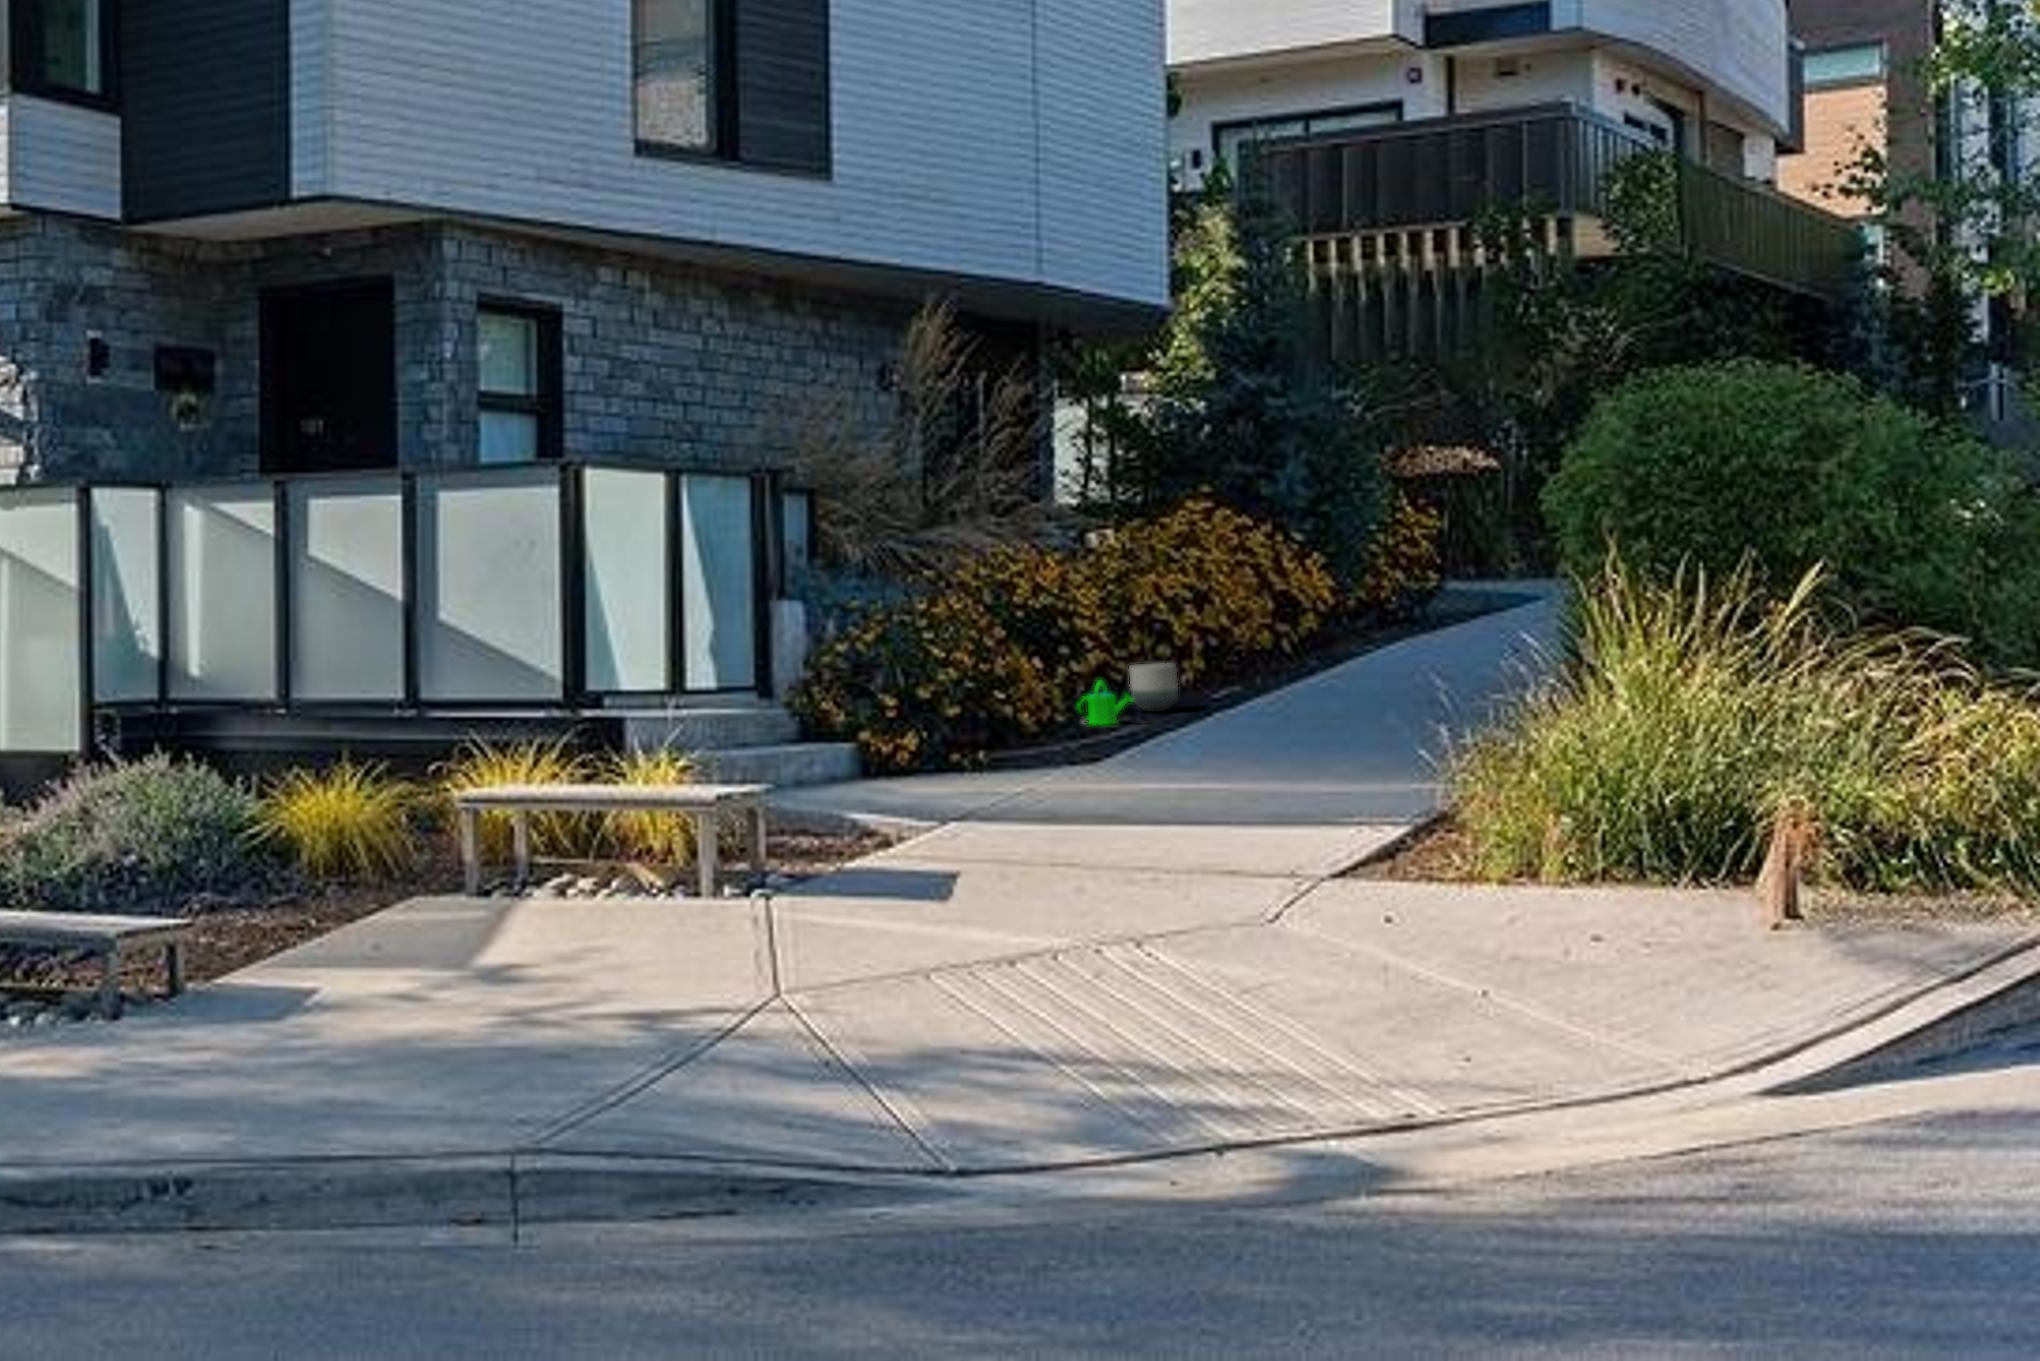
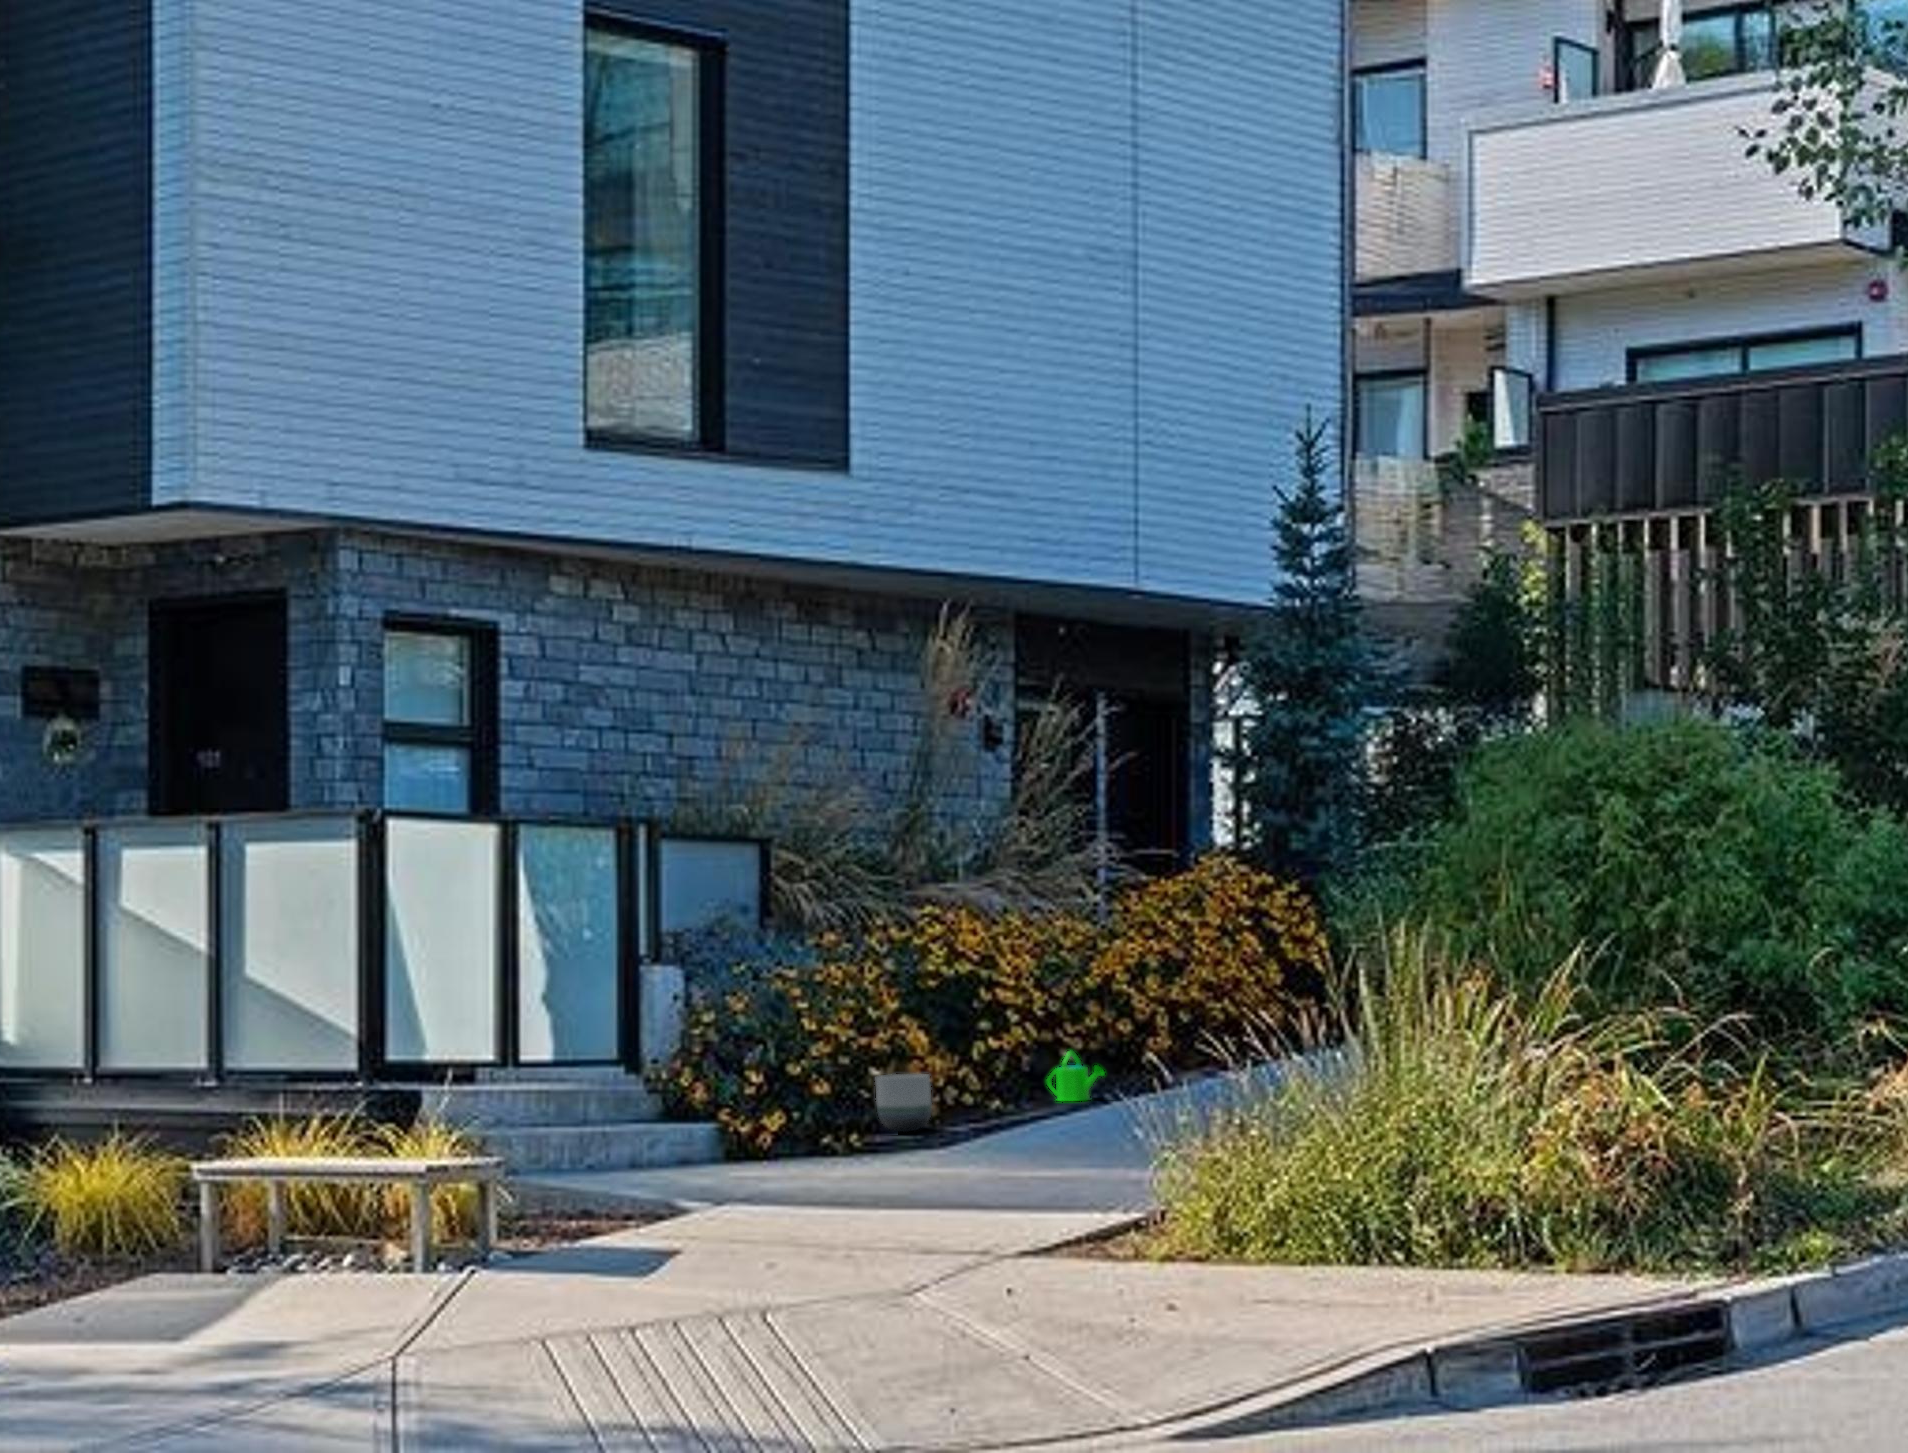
planter: present [1129,664,1178,712] -> present [875,1074,932,1132]

